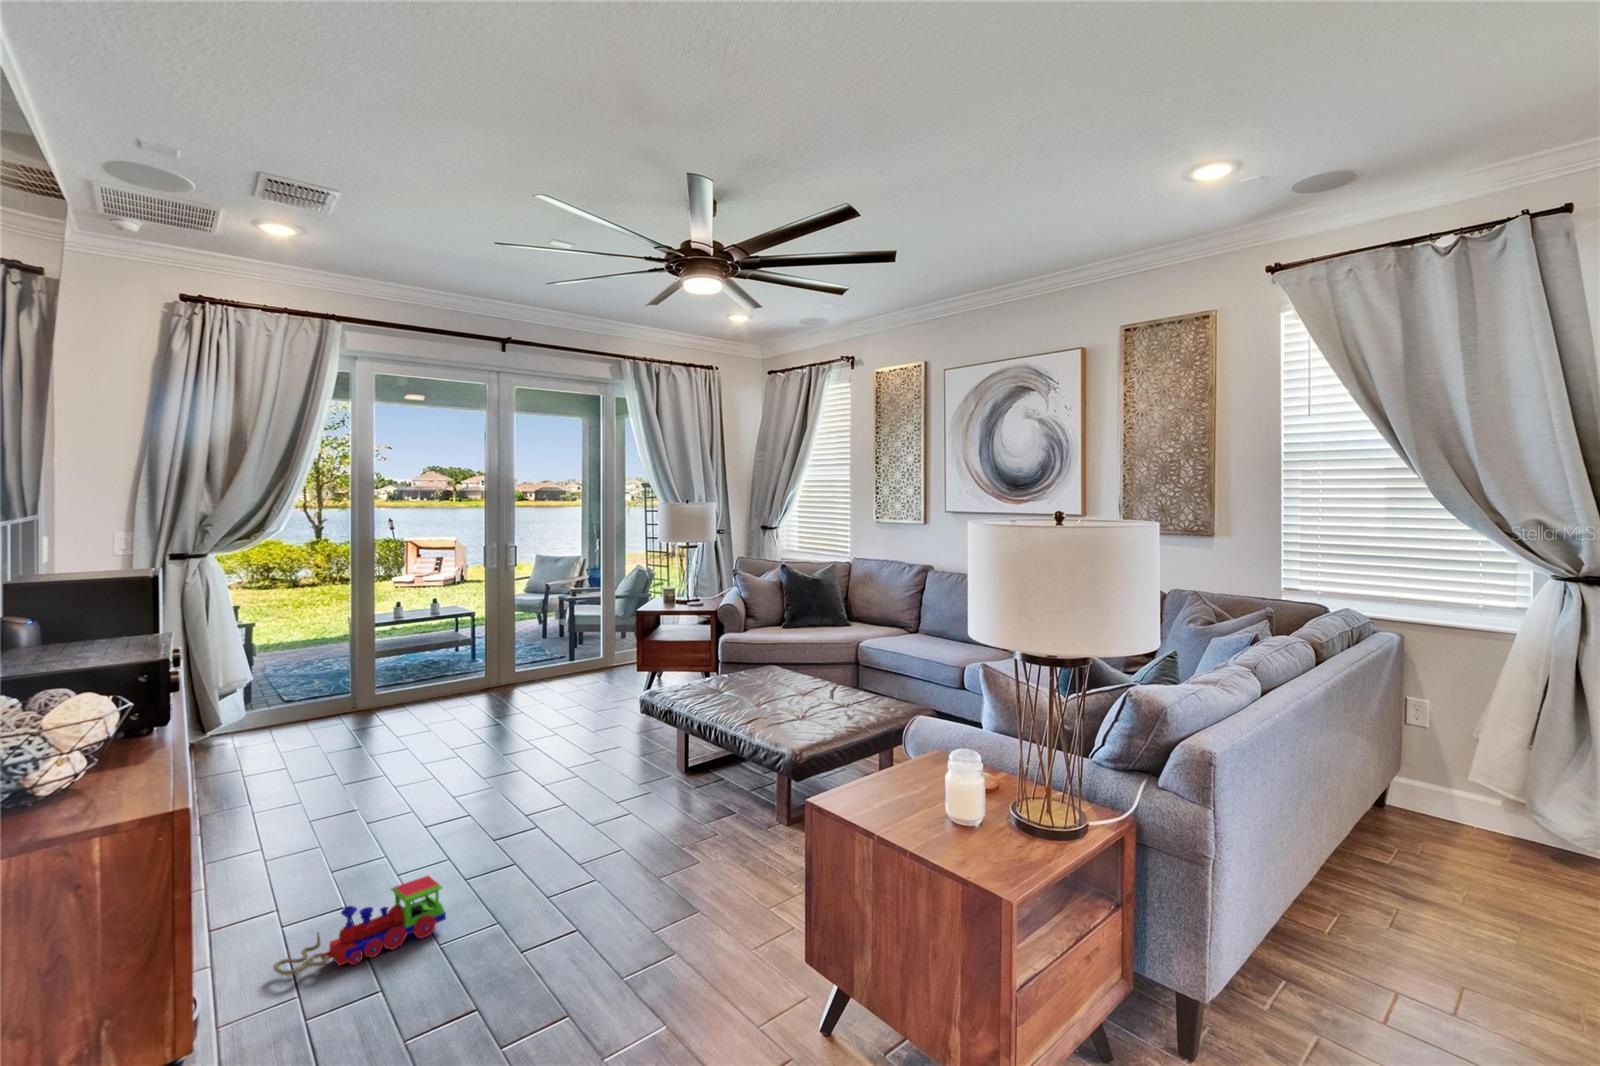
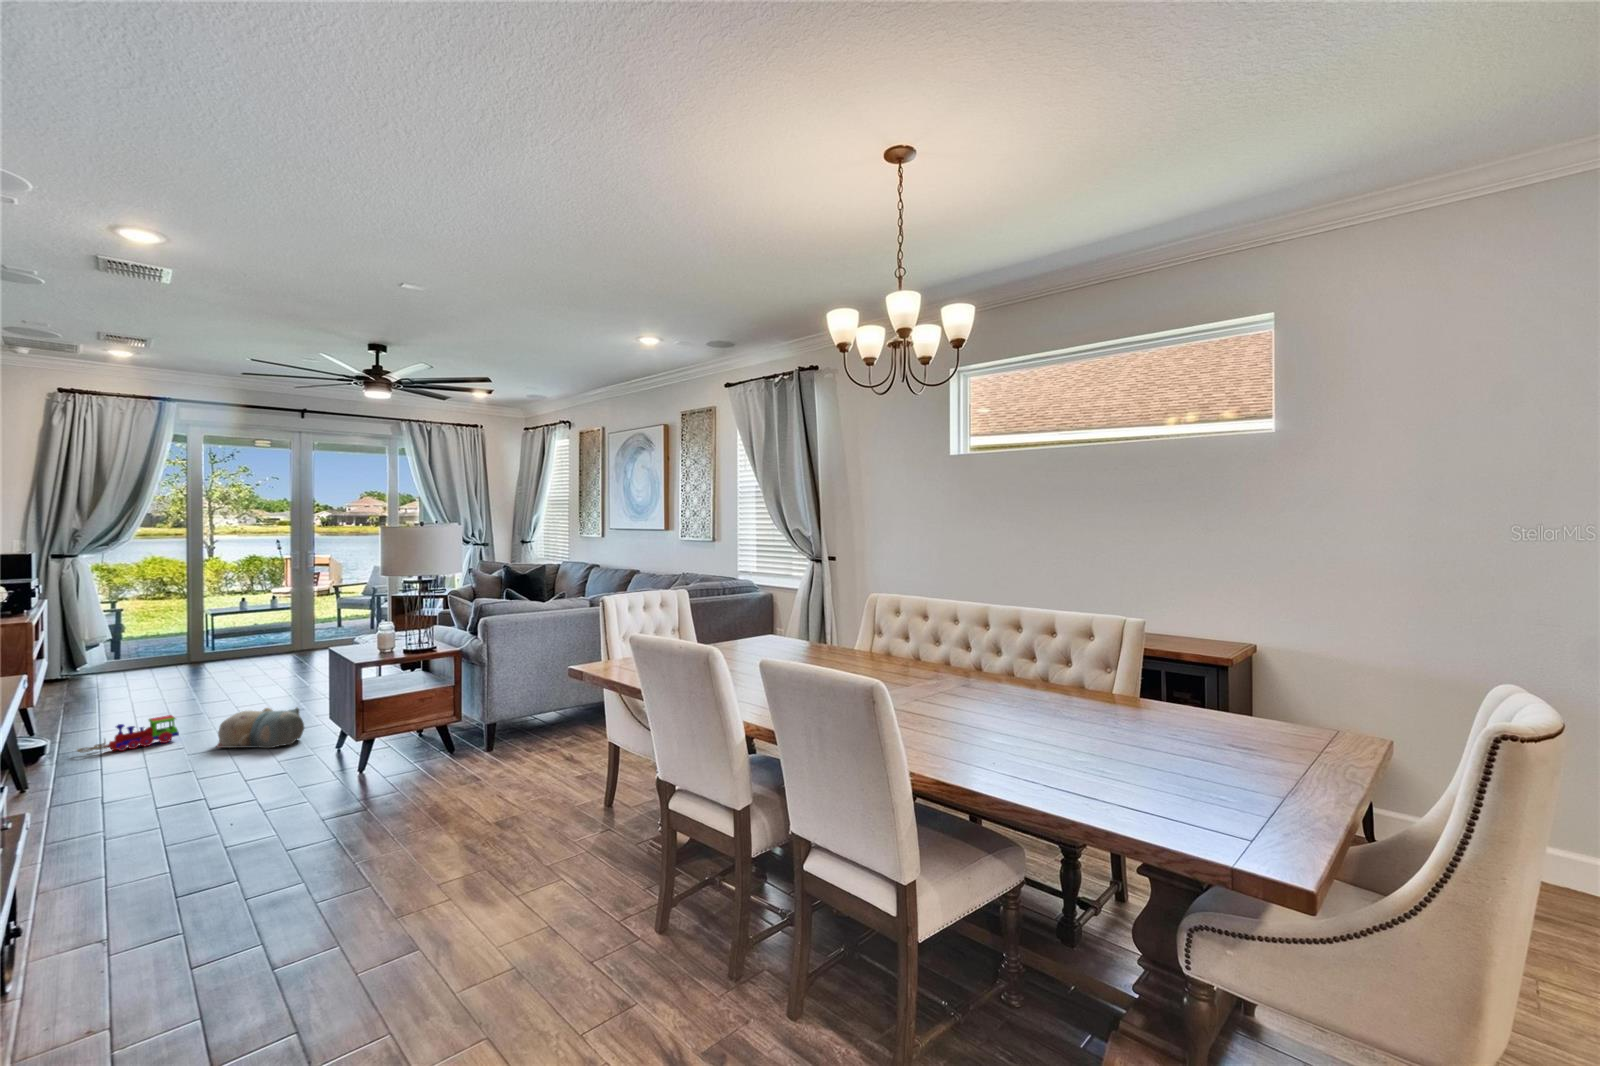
plush toy: none [531,867,687,966] -> present [216,707,304,748]

